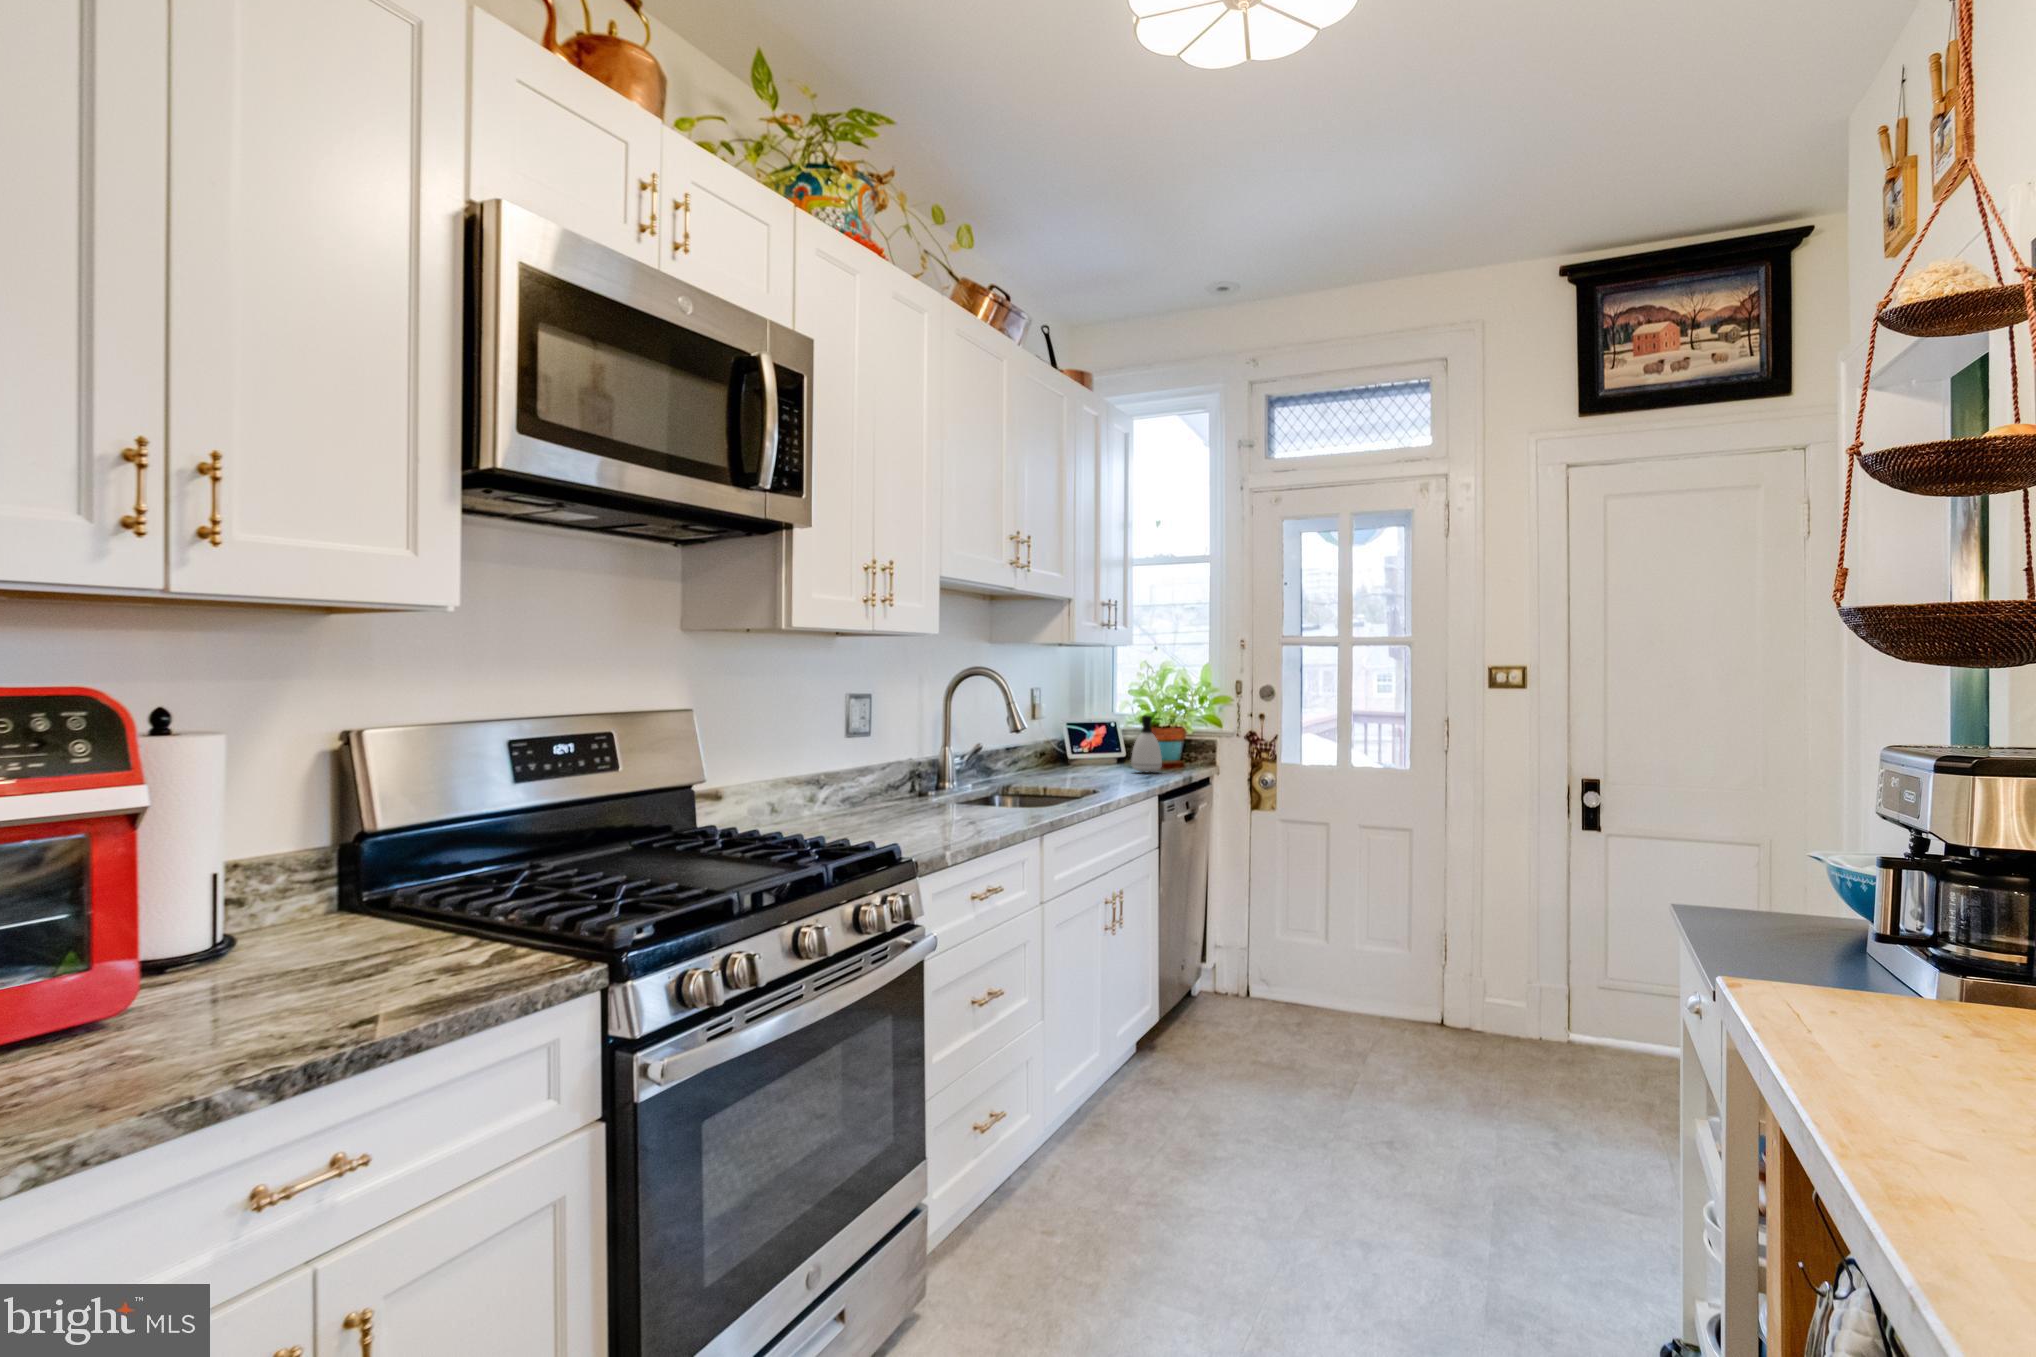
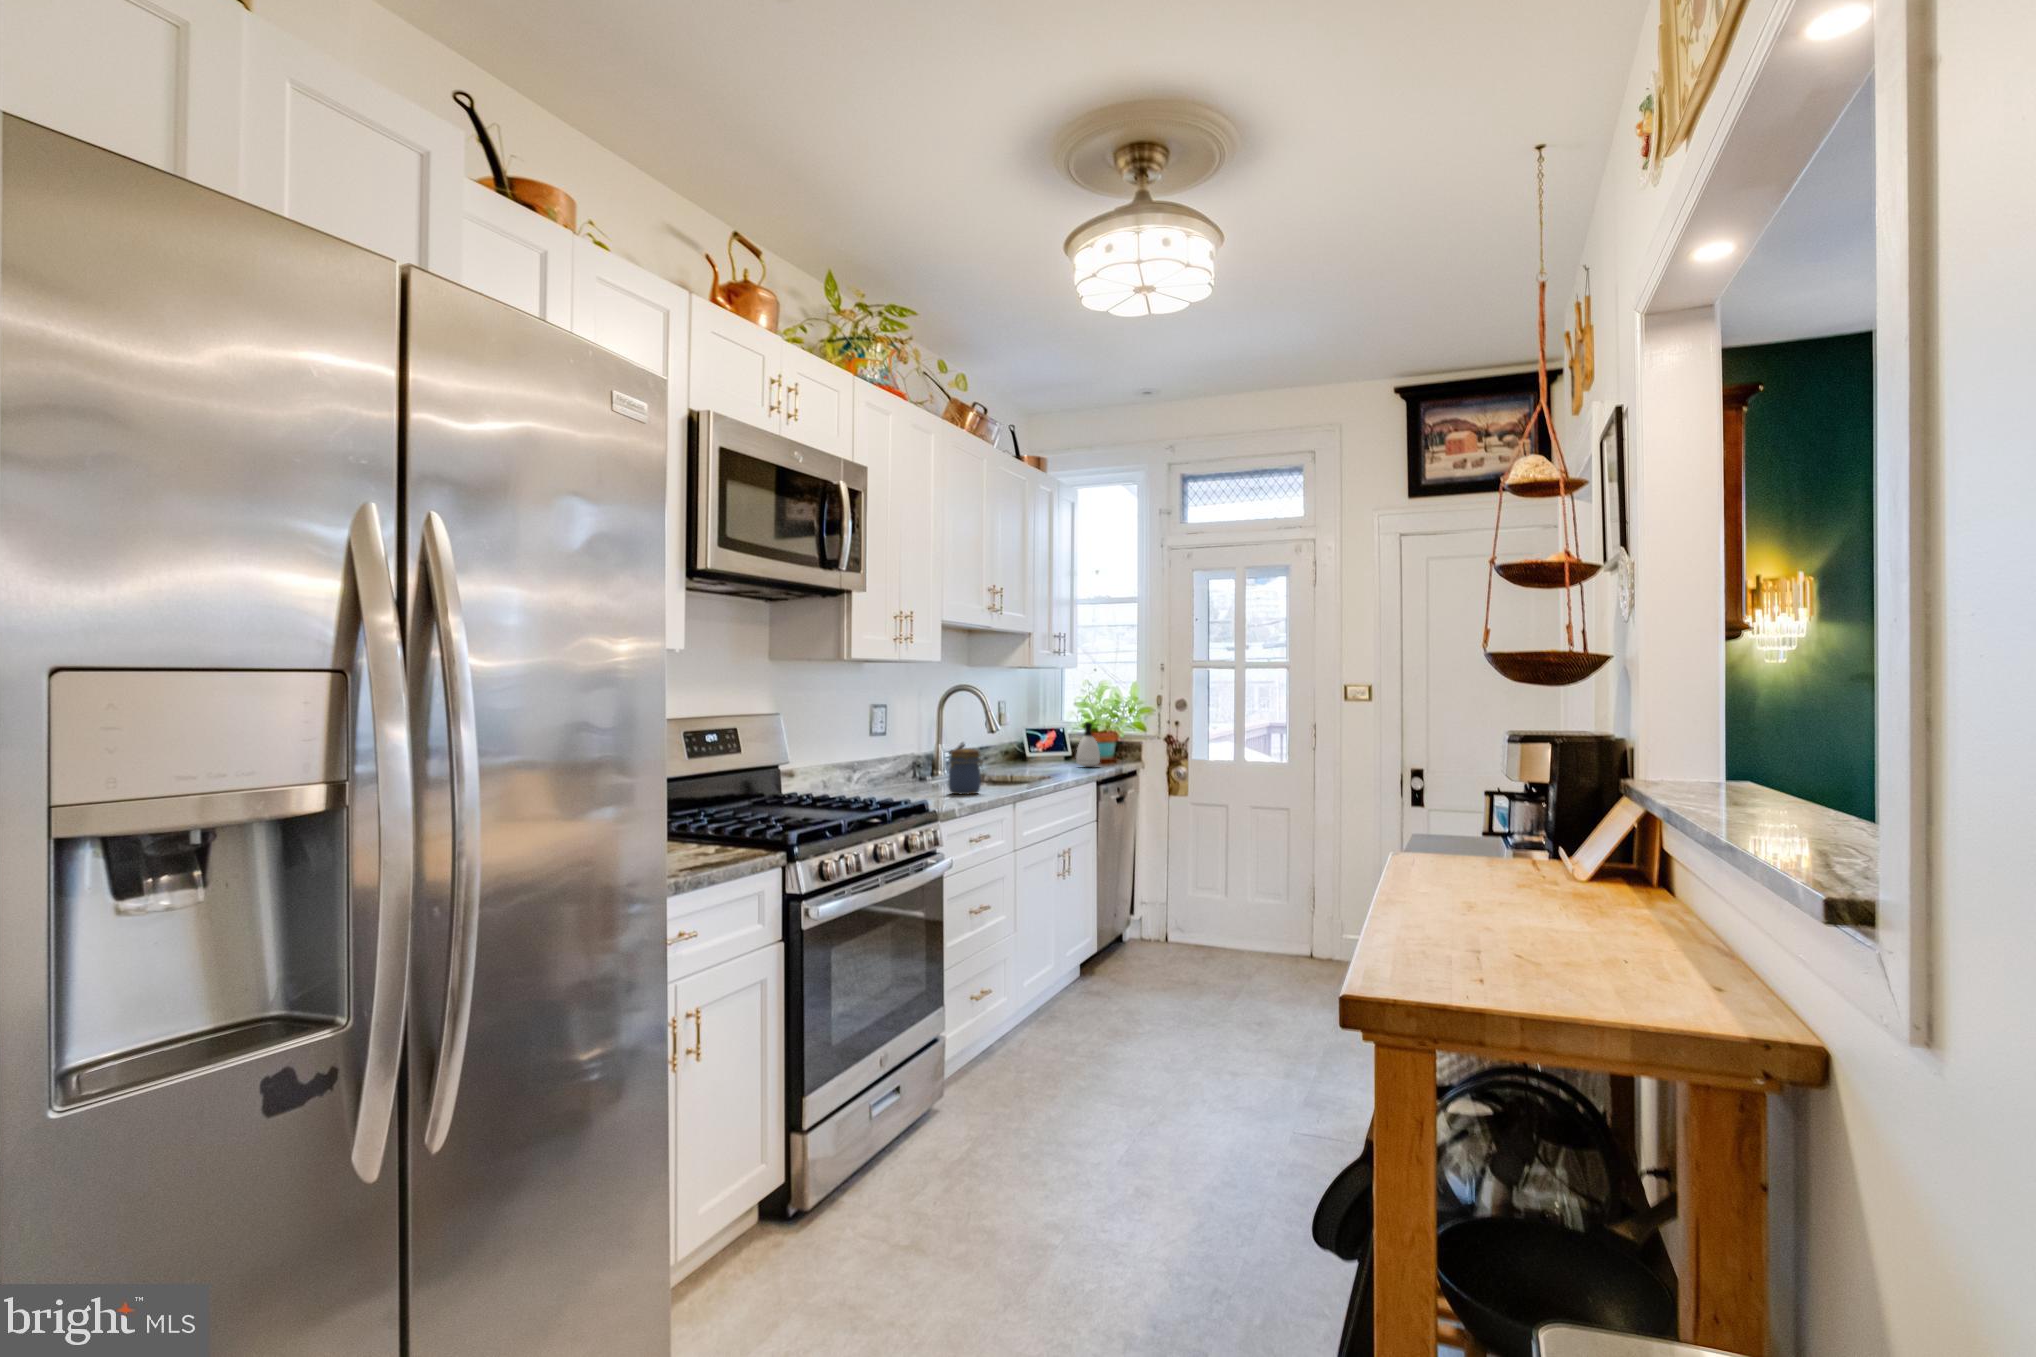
jar: none [946,759,997,826] -> present [949,749,983,794]

